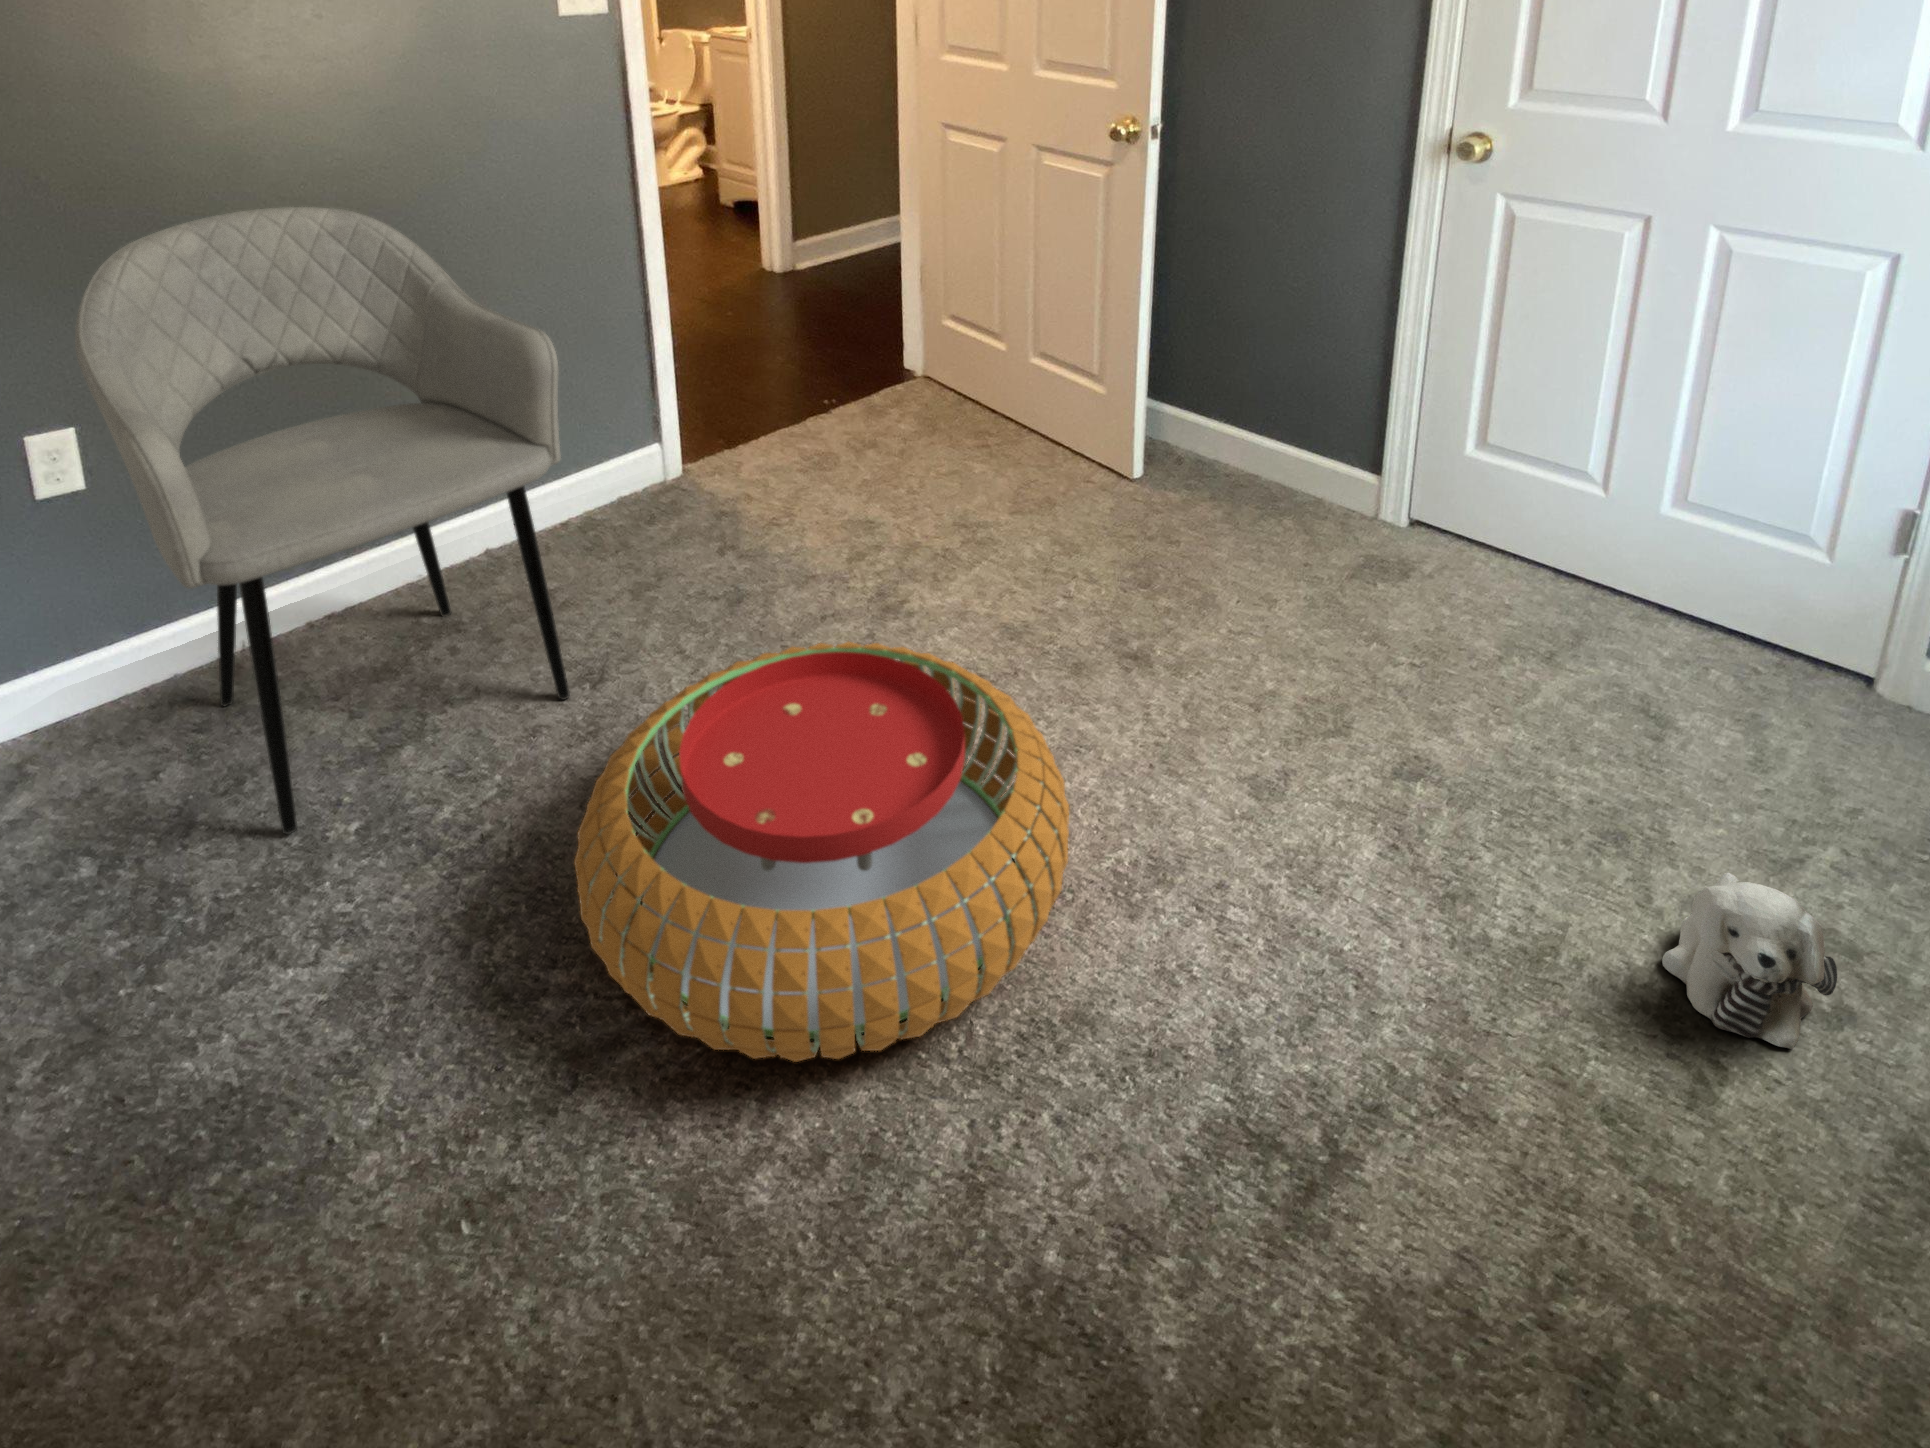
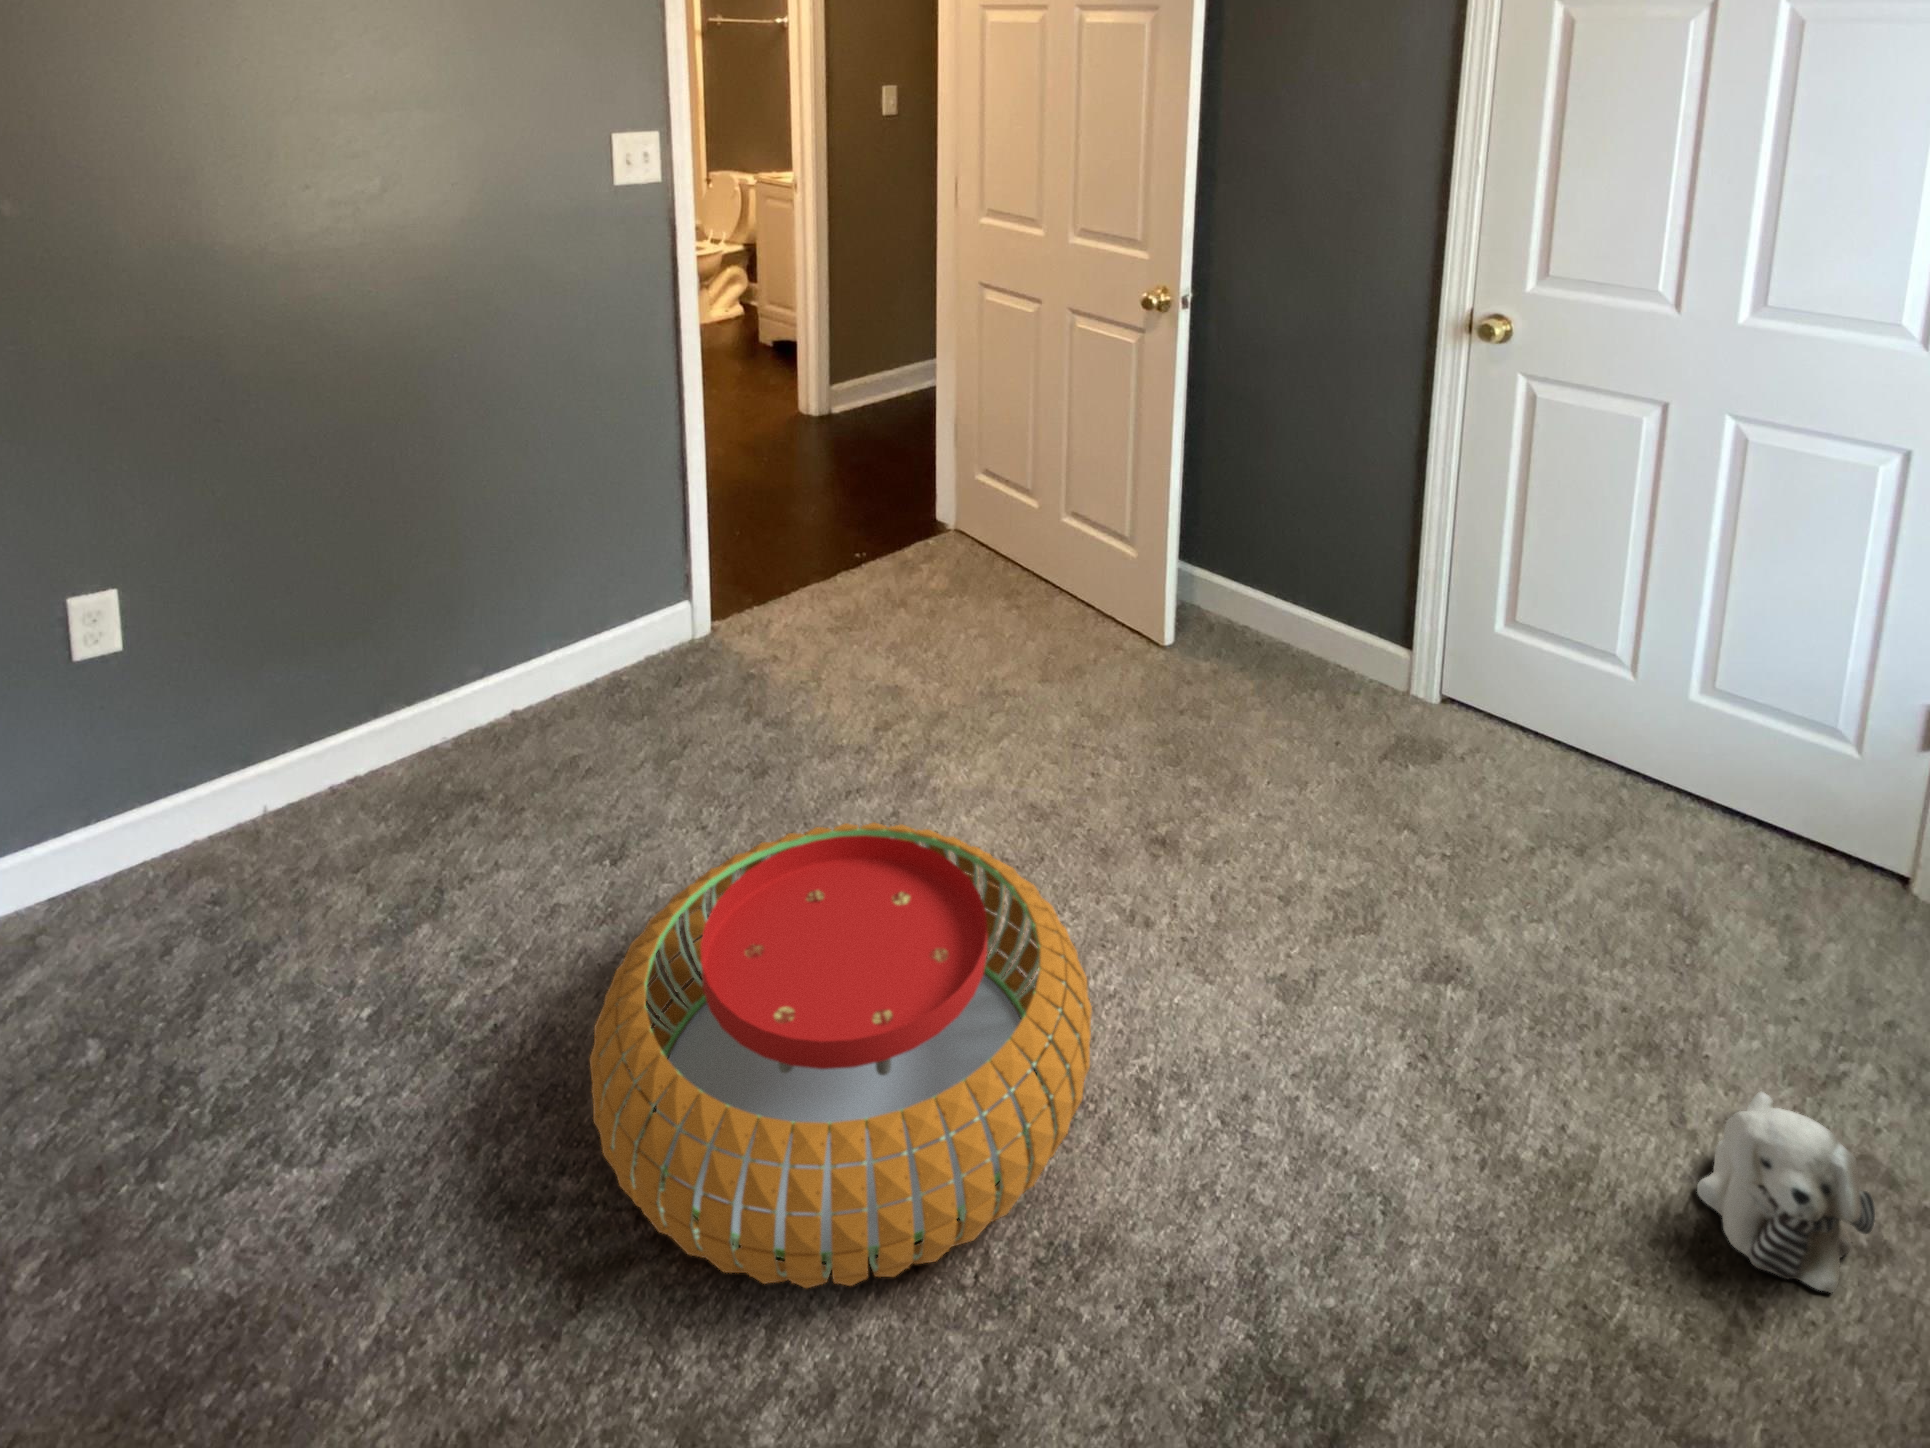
armchair: present [75,207,570,834] -> none [132,372,599,1018]

